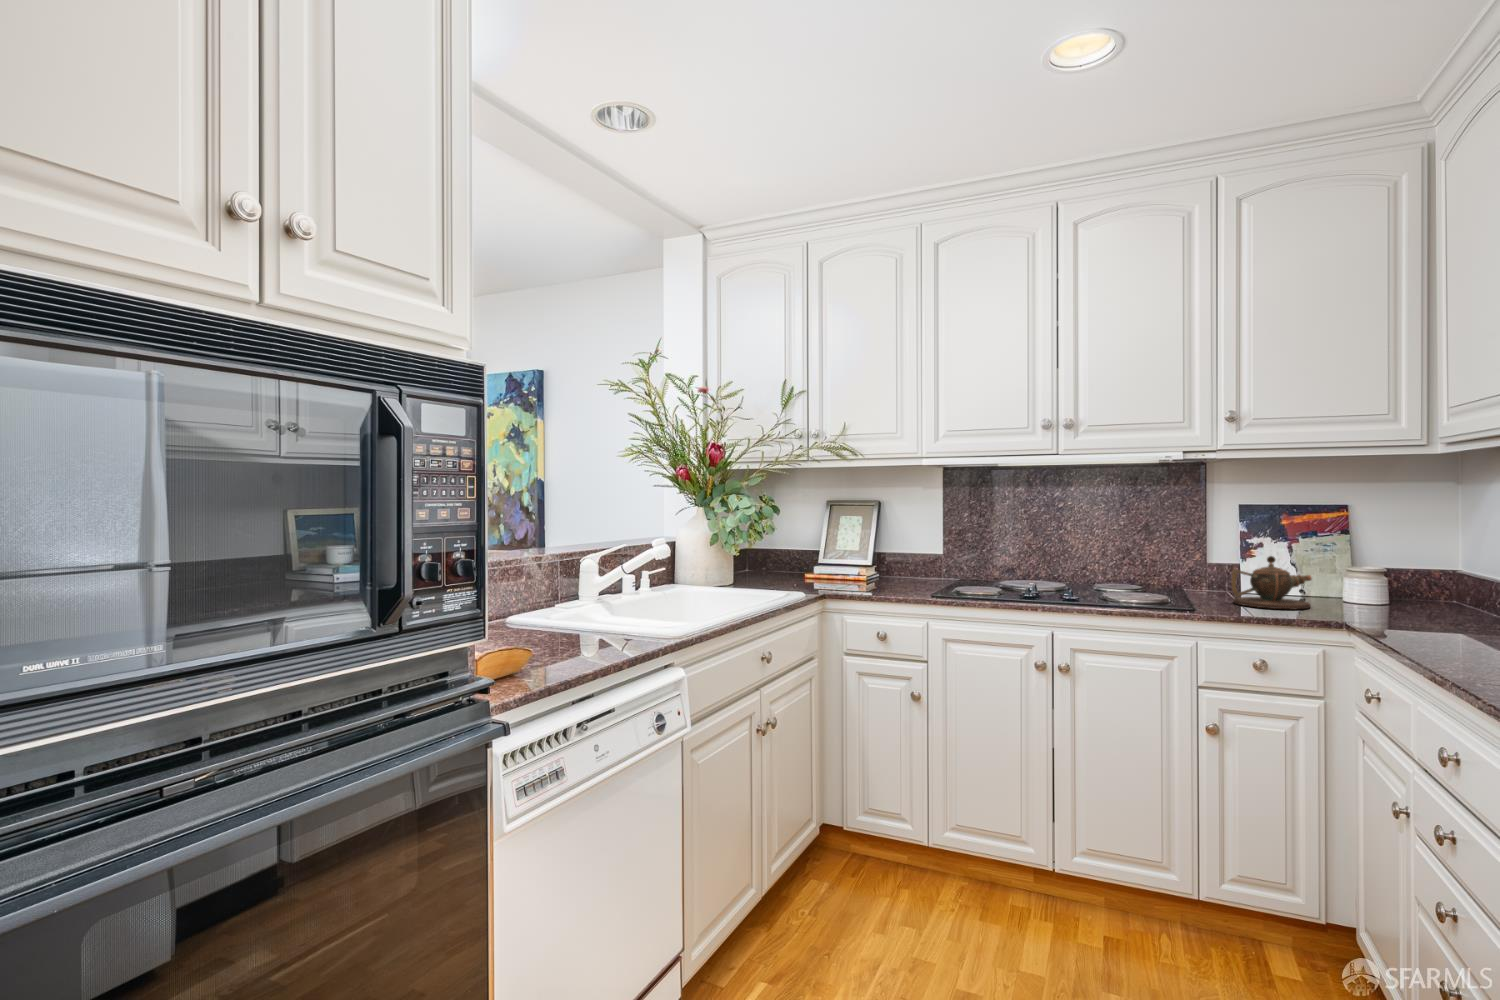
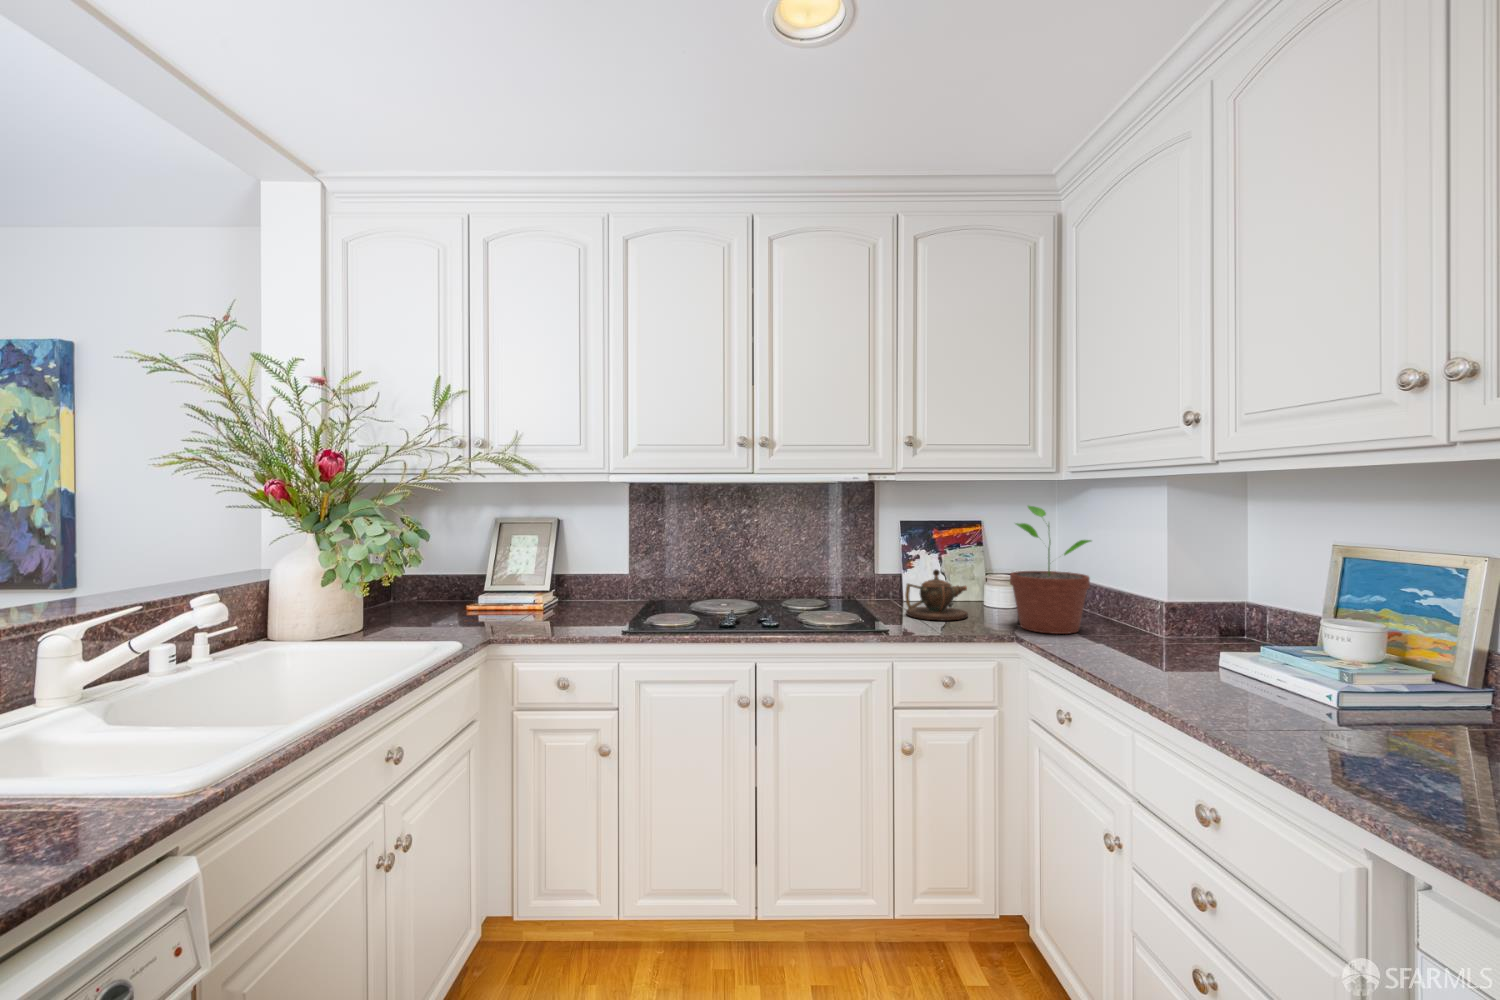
potted plant: none [1356,486,1462,627] -> present [1010,506,1091,634]

